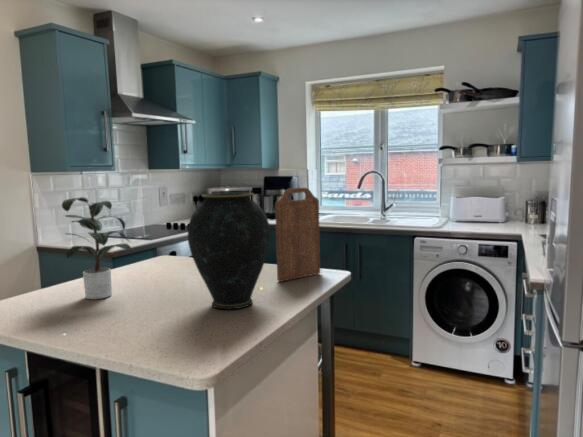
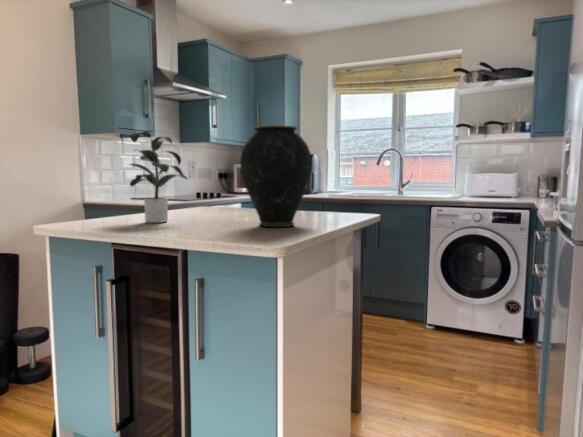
cutting board: present [275,188,320,282] -> none [312,135,350,218]

